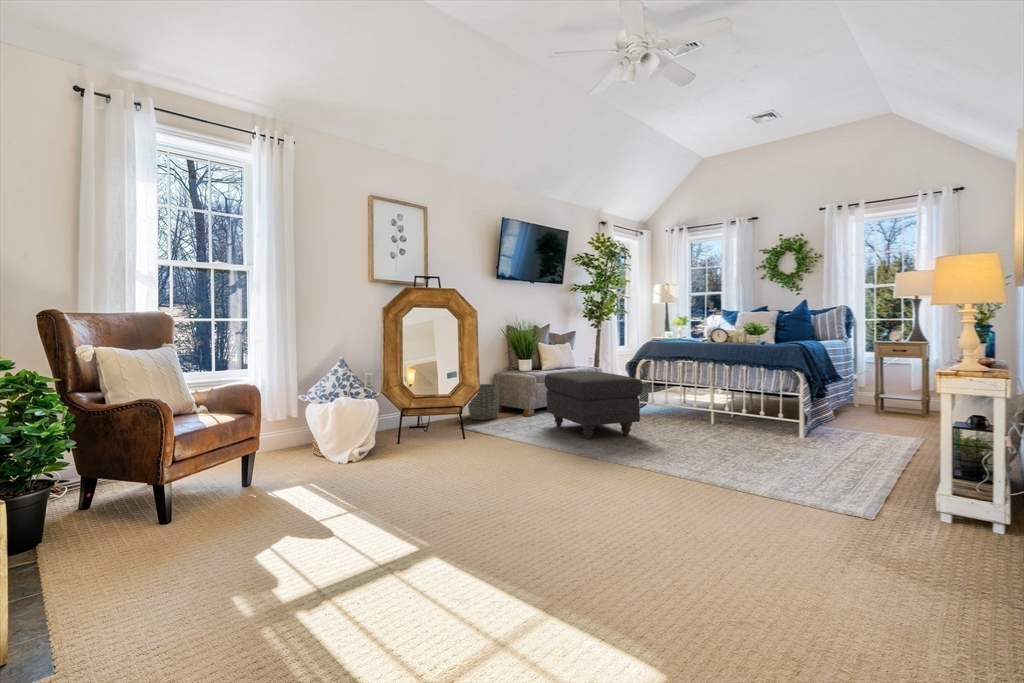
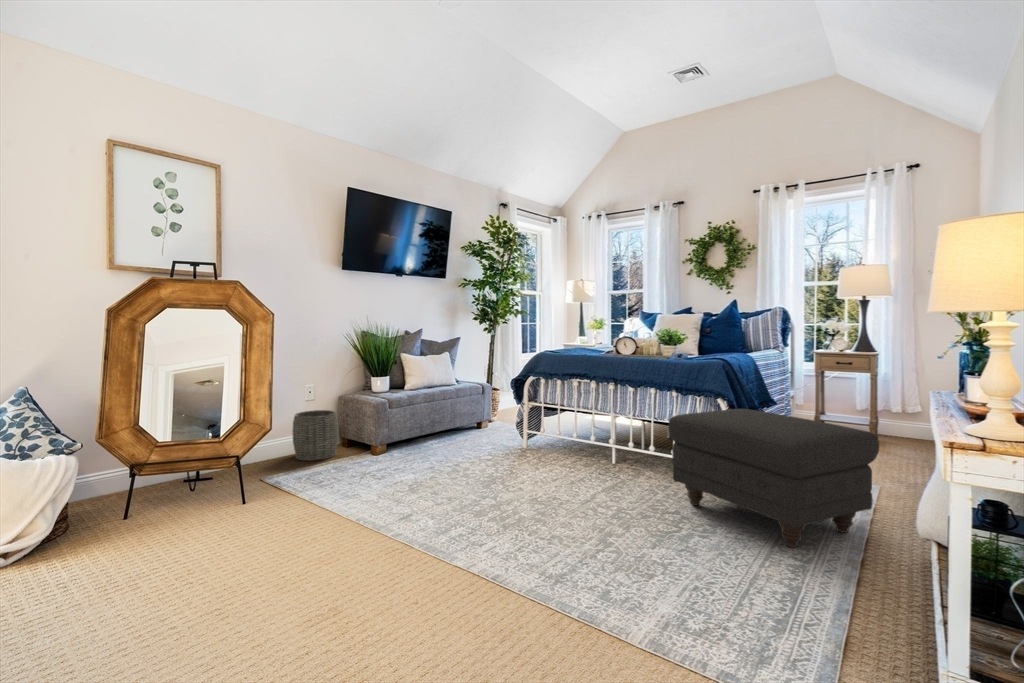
ottoman: present [544,371,643,439] -> present [669,409,879,547]

